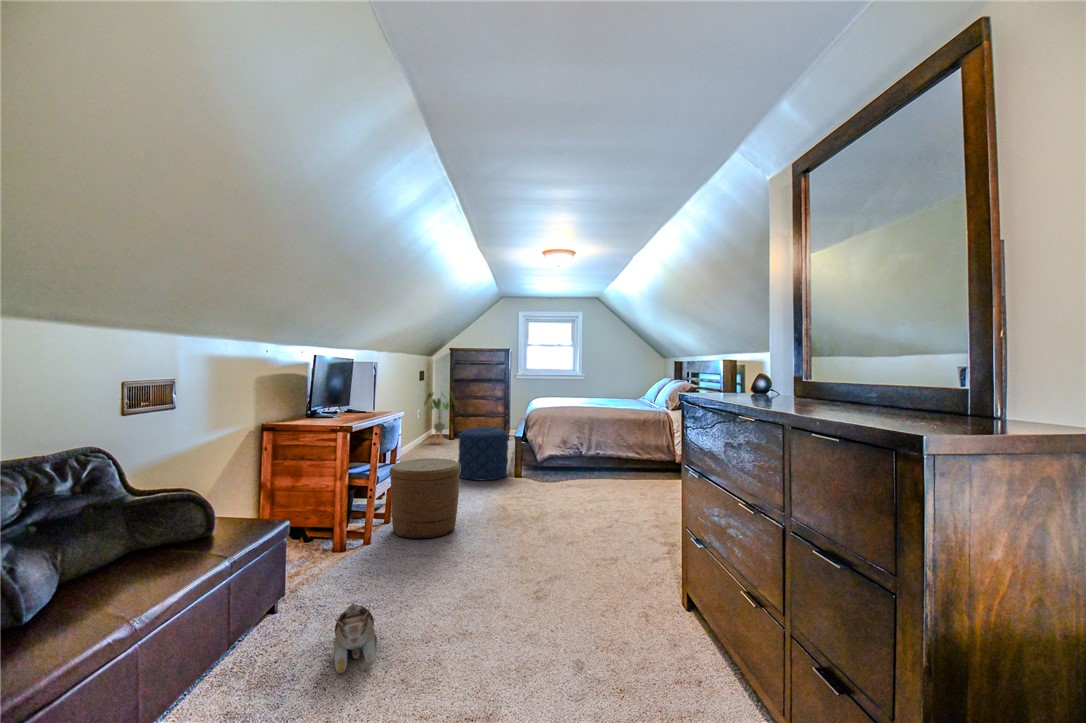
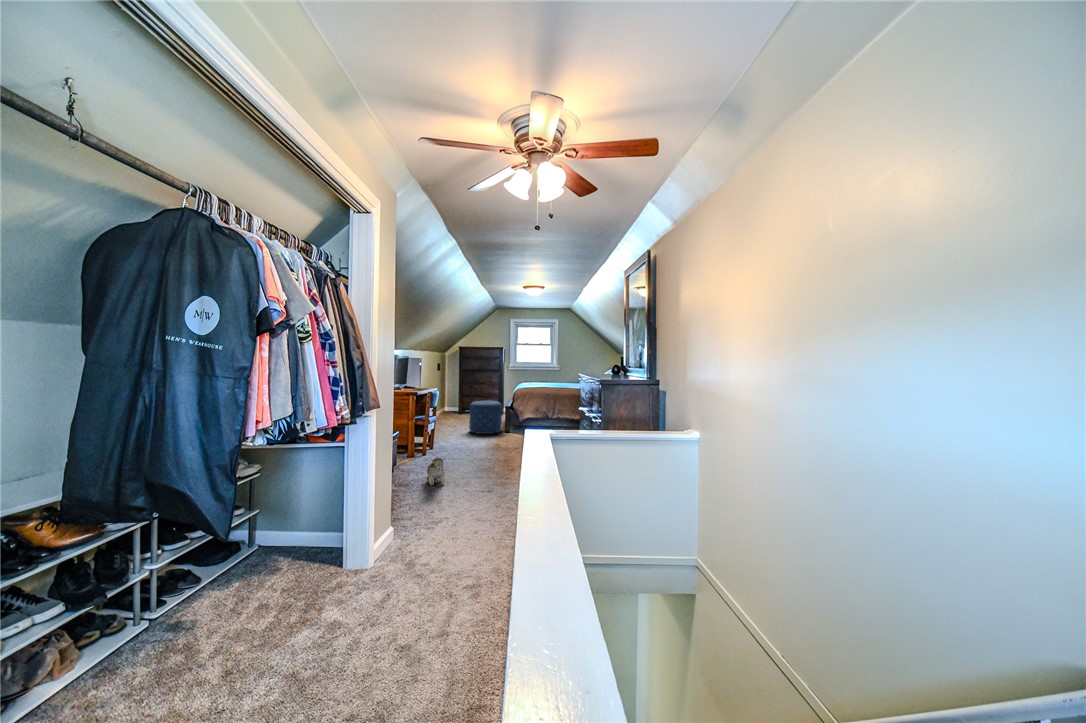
house plant: present [424,393,455,440] -> none [441,378,464,417]
woven basket: present [390,458,460,538] -> none [435,413,474,454]

